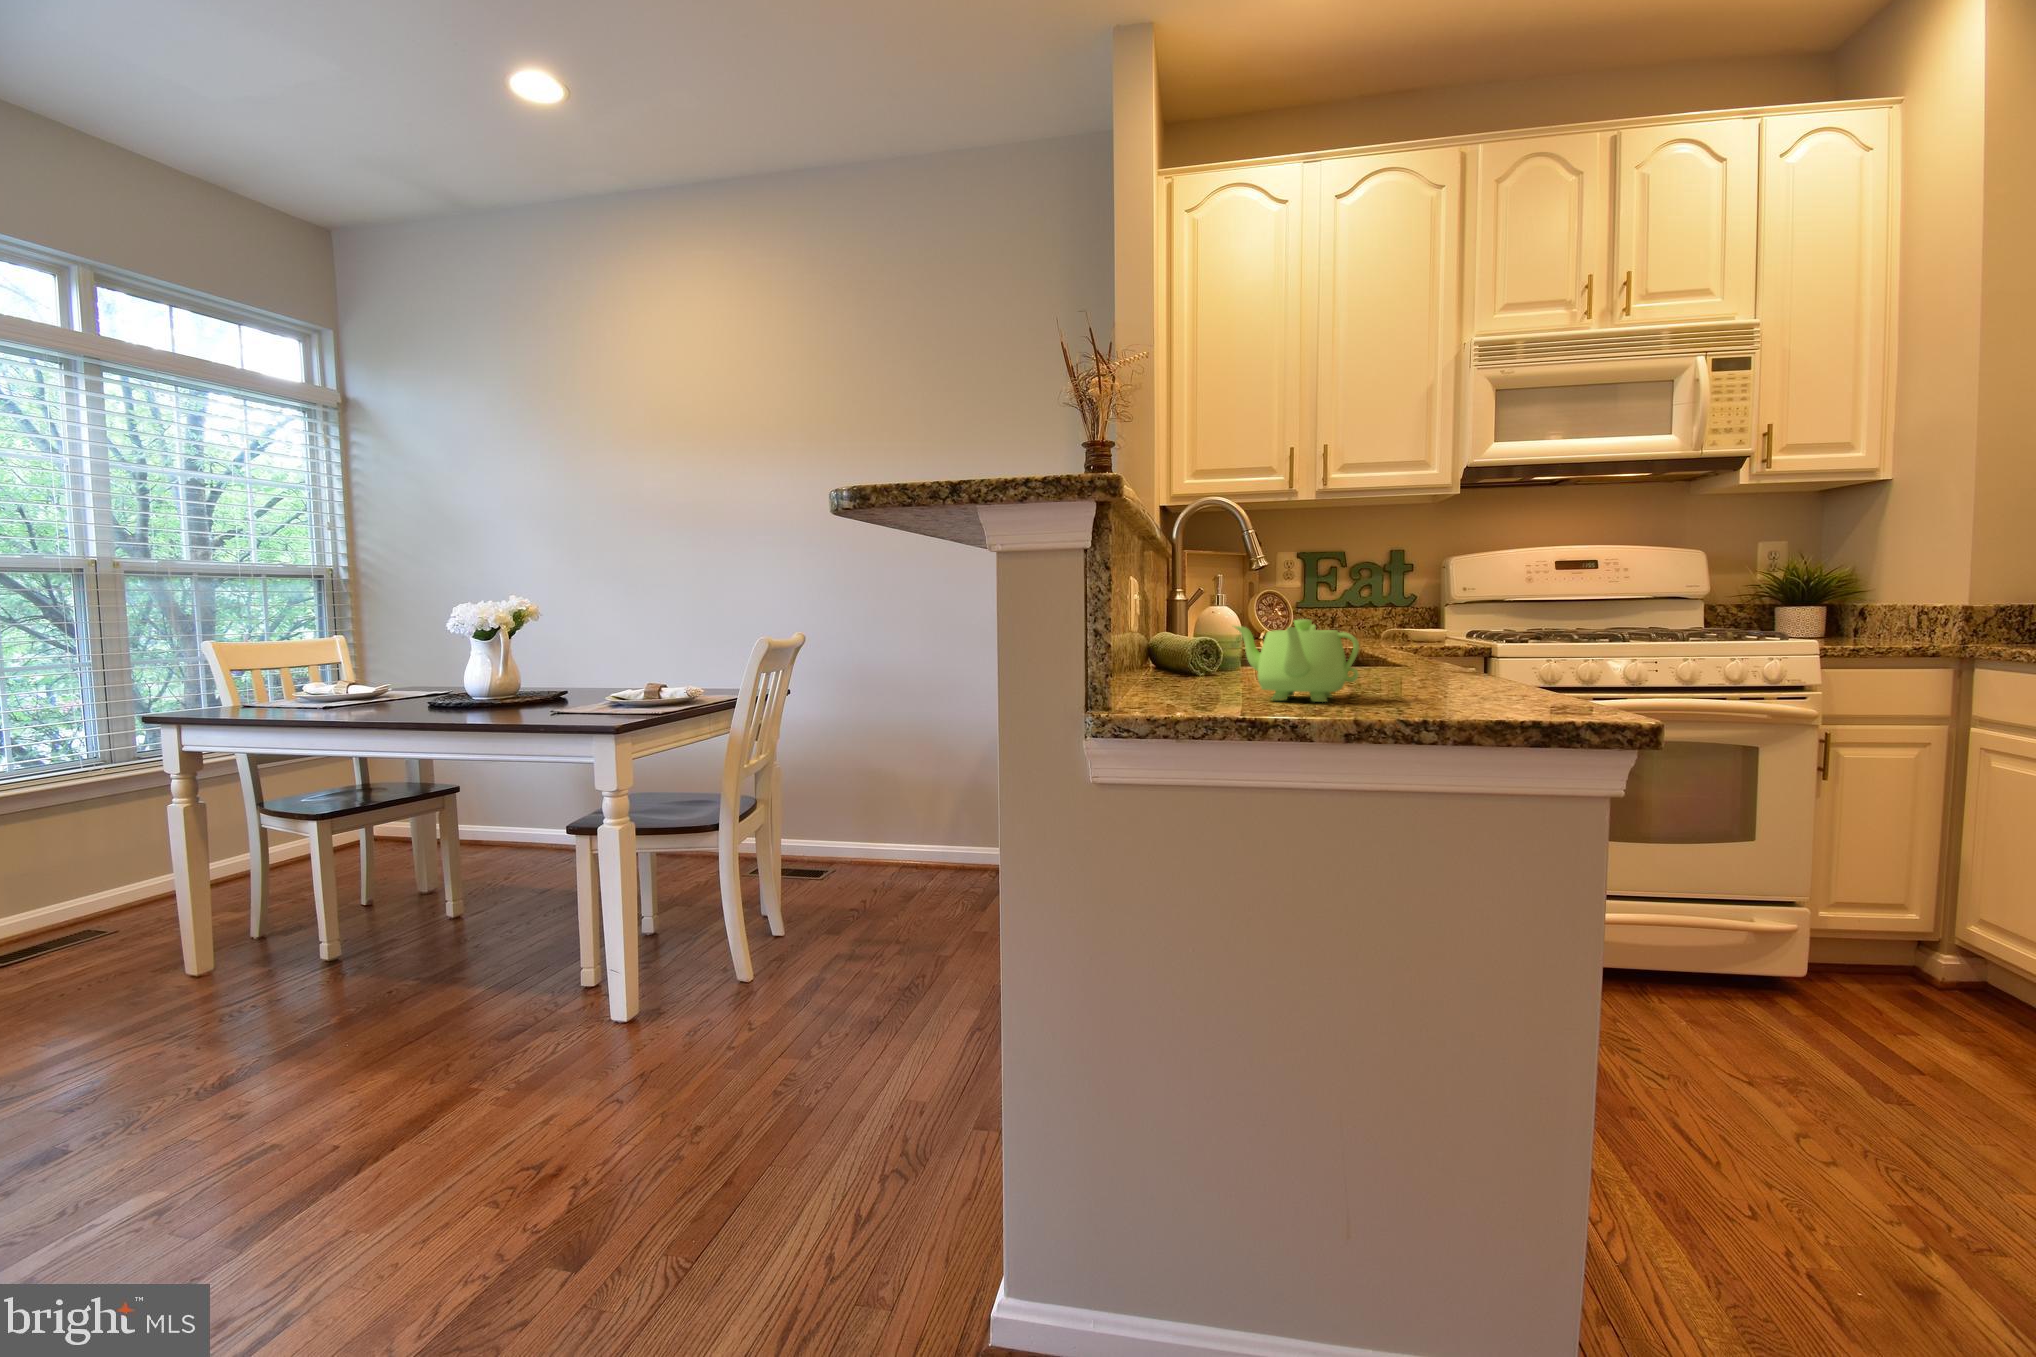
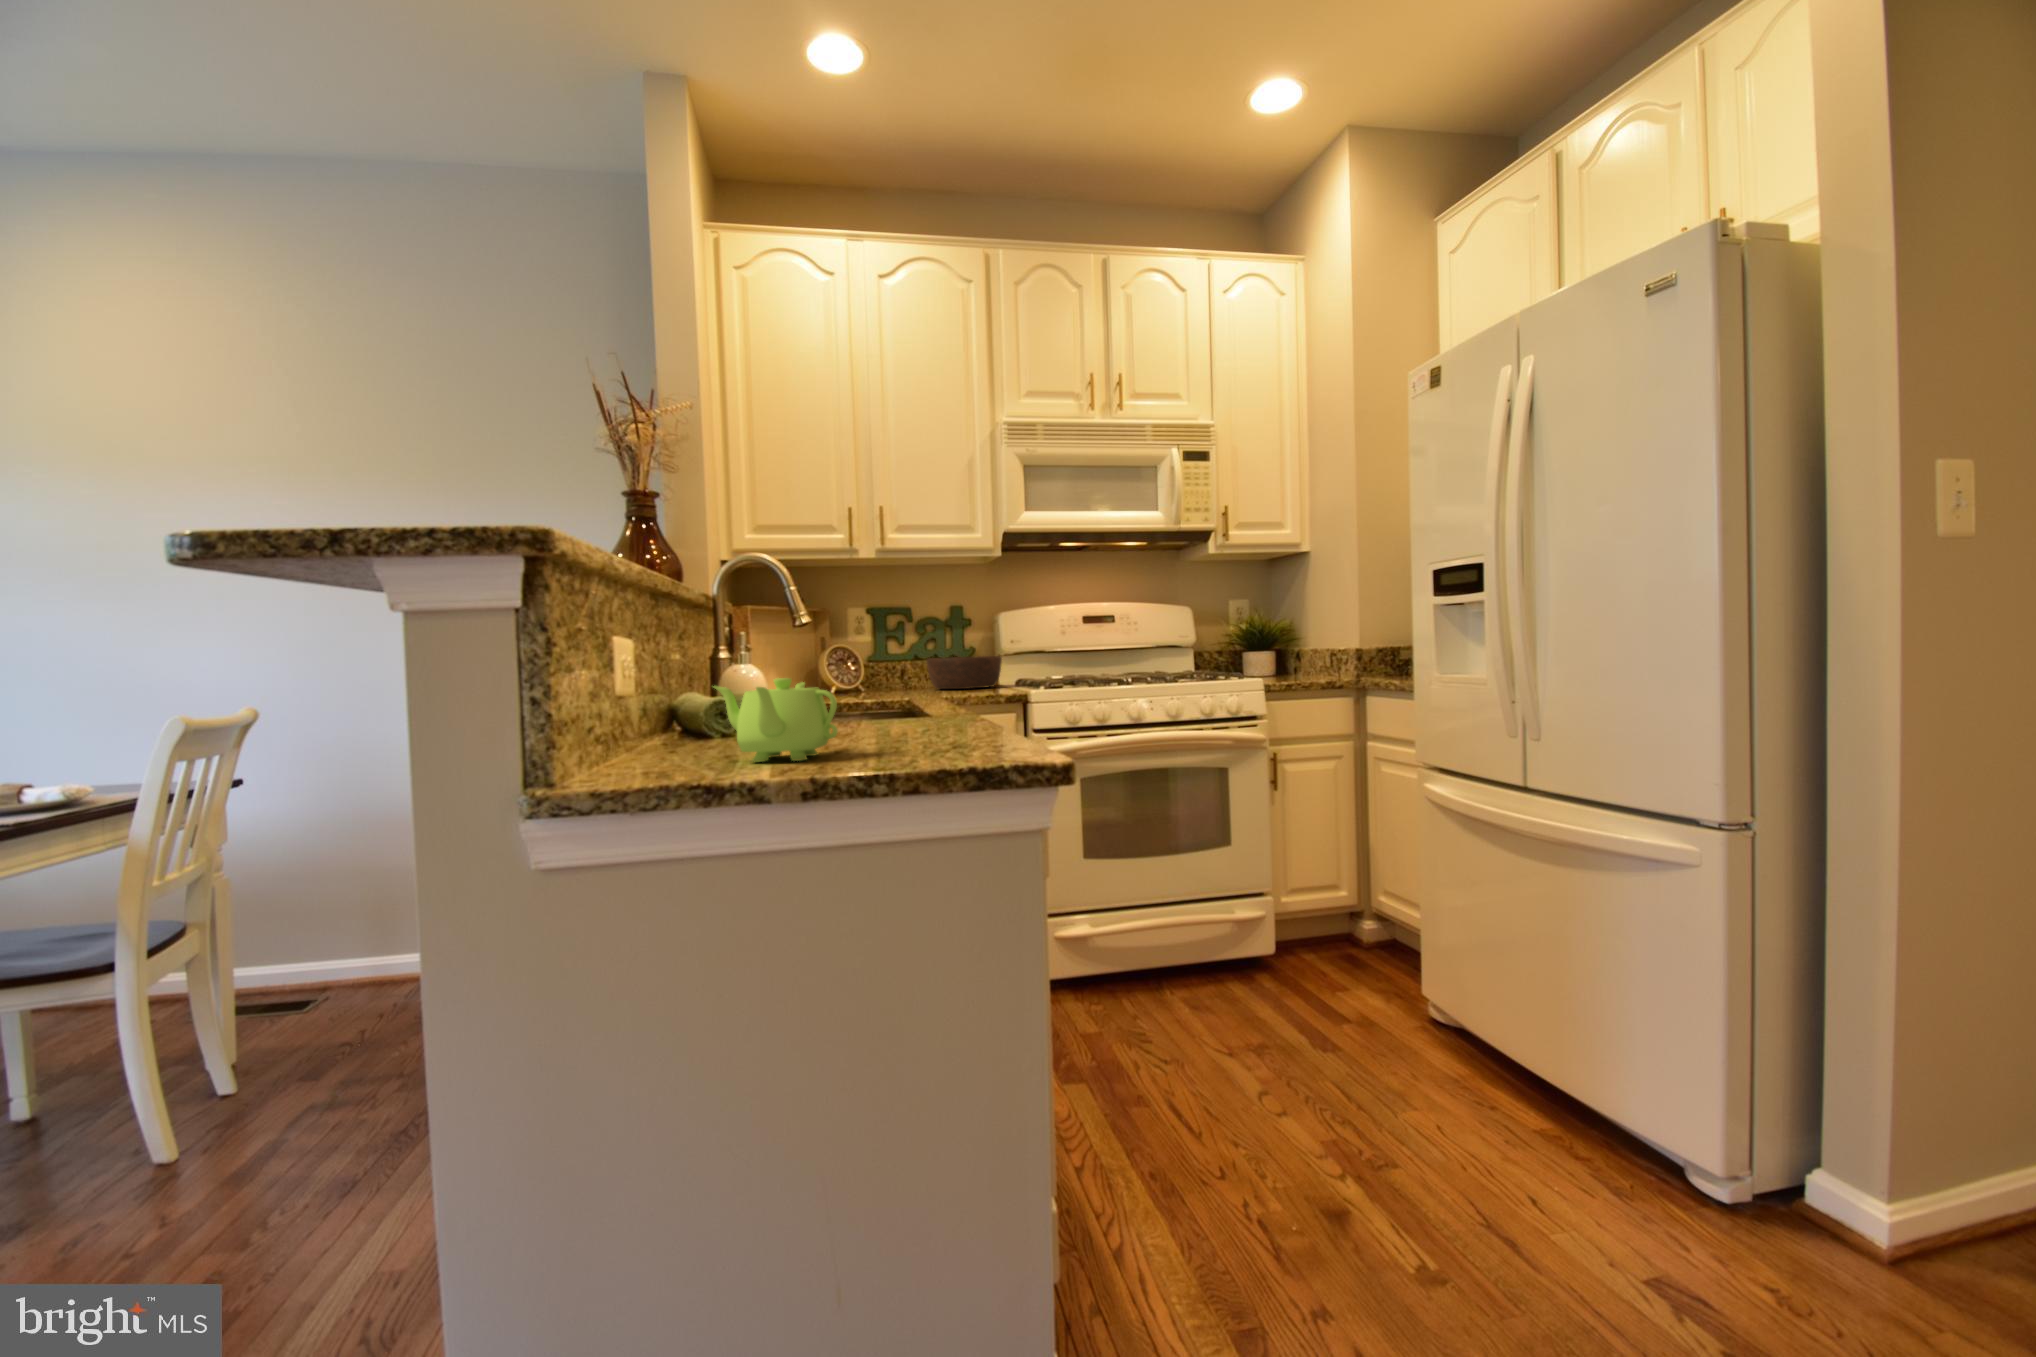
wooden bowl: none [1362,605,1451,639] -> present [927,656,1002,689]

